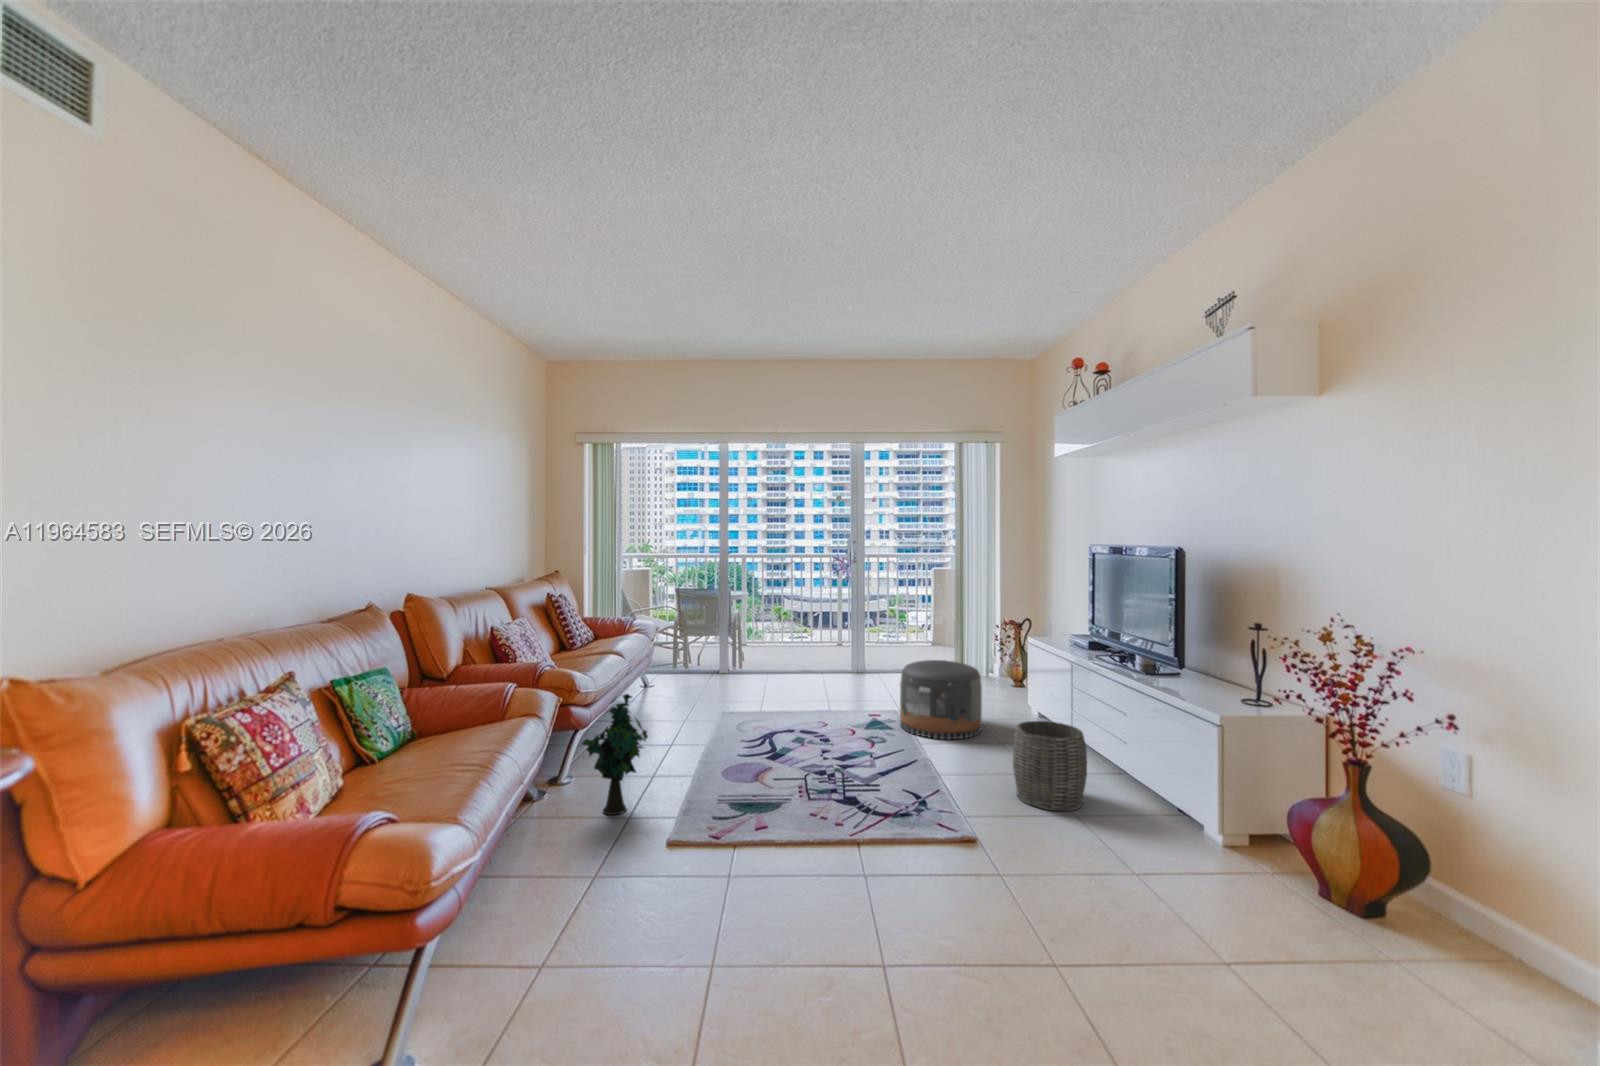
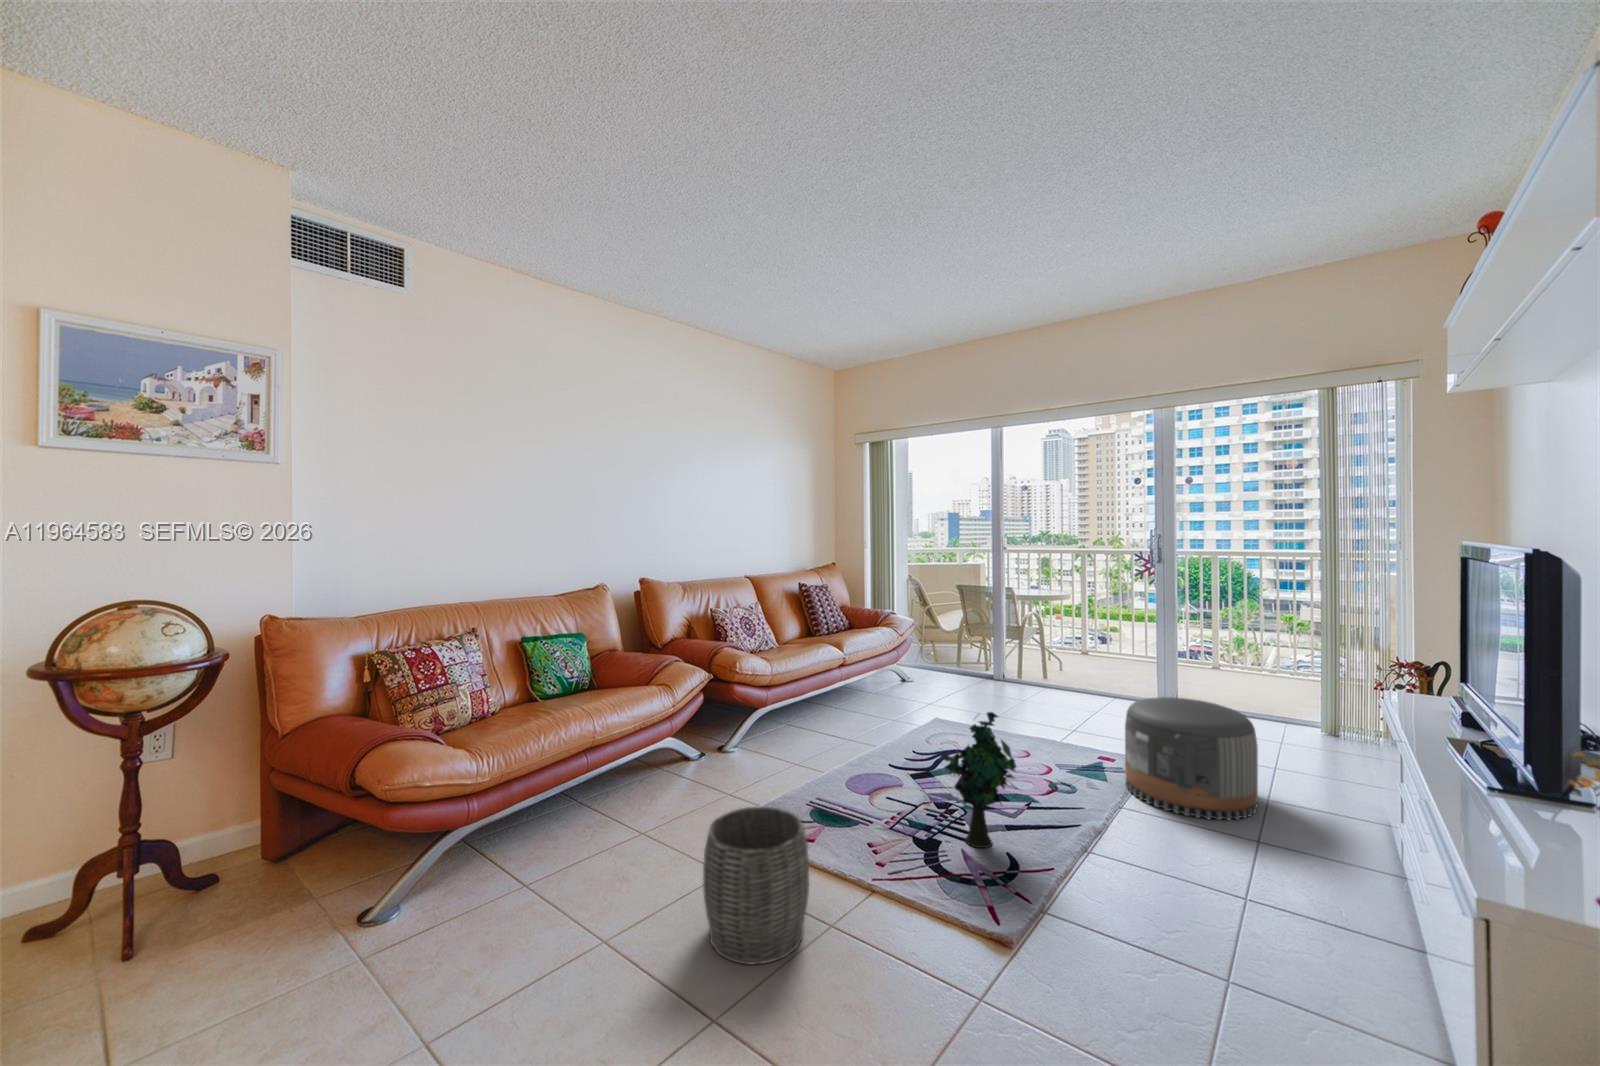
decorative plant: present [582,694,648,815] -> present [941,712,1016,848]
woven basket: present [1013,721,1087,811] -> present [703,807,809,964]

